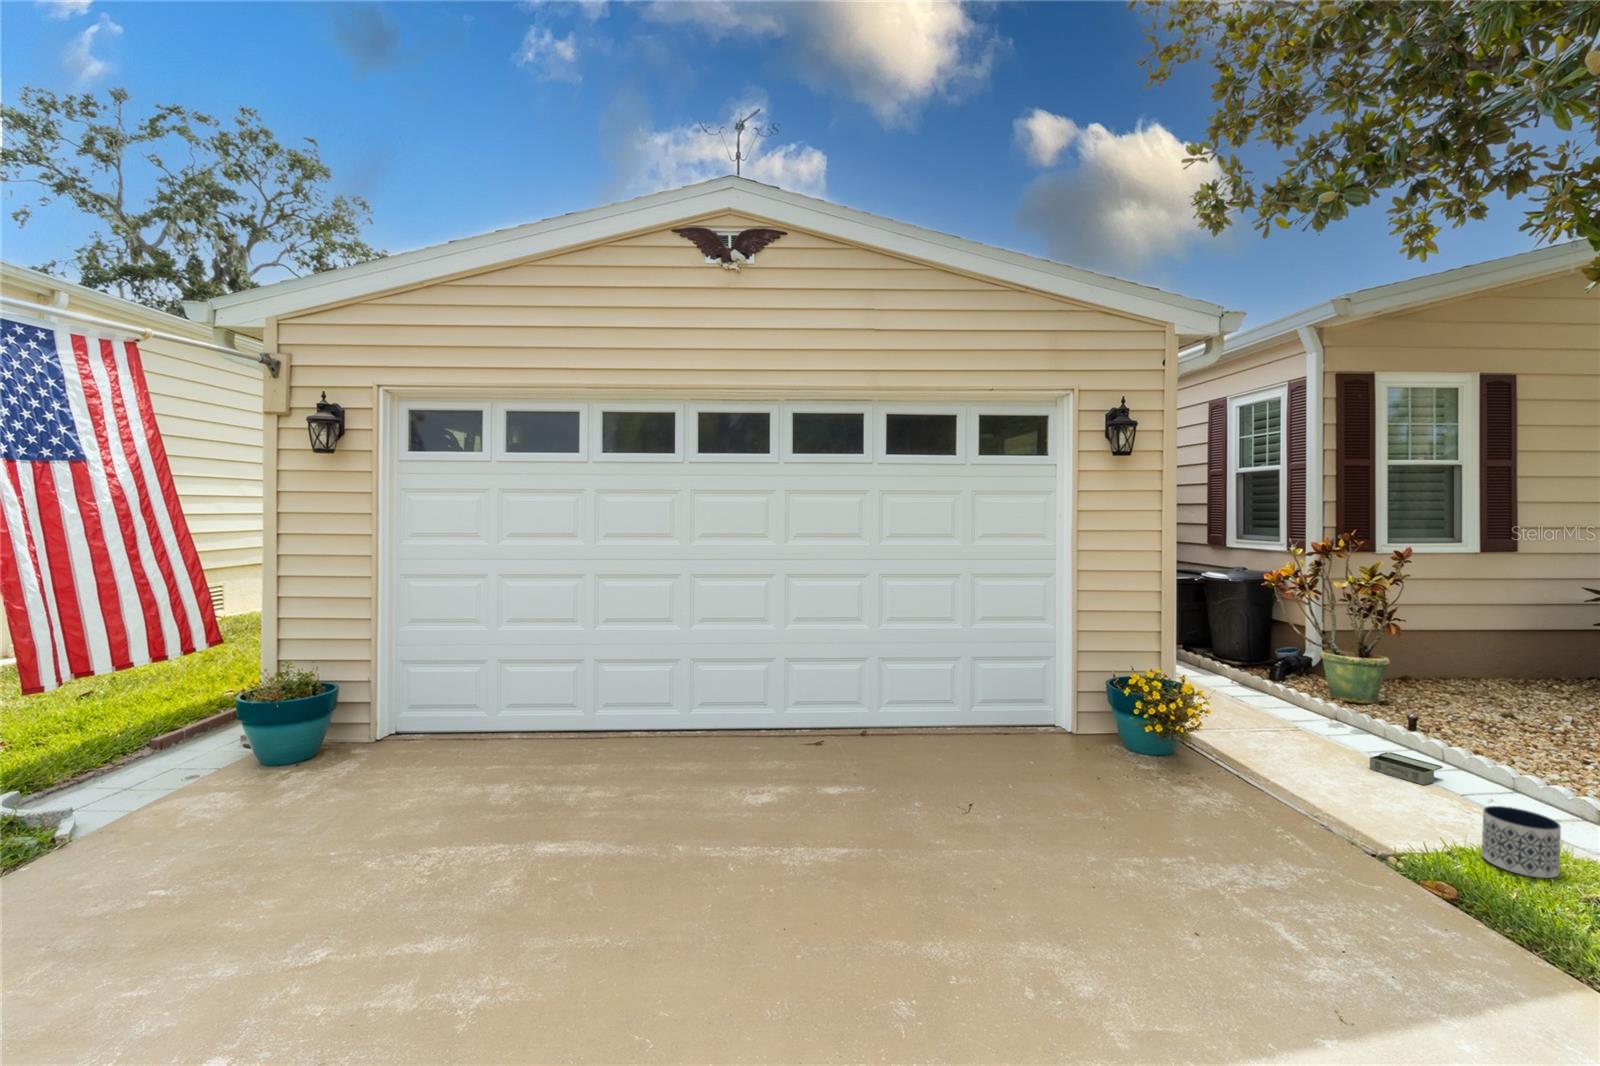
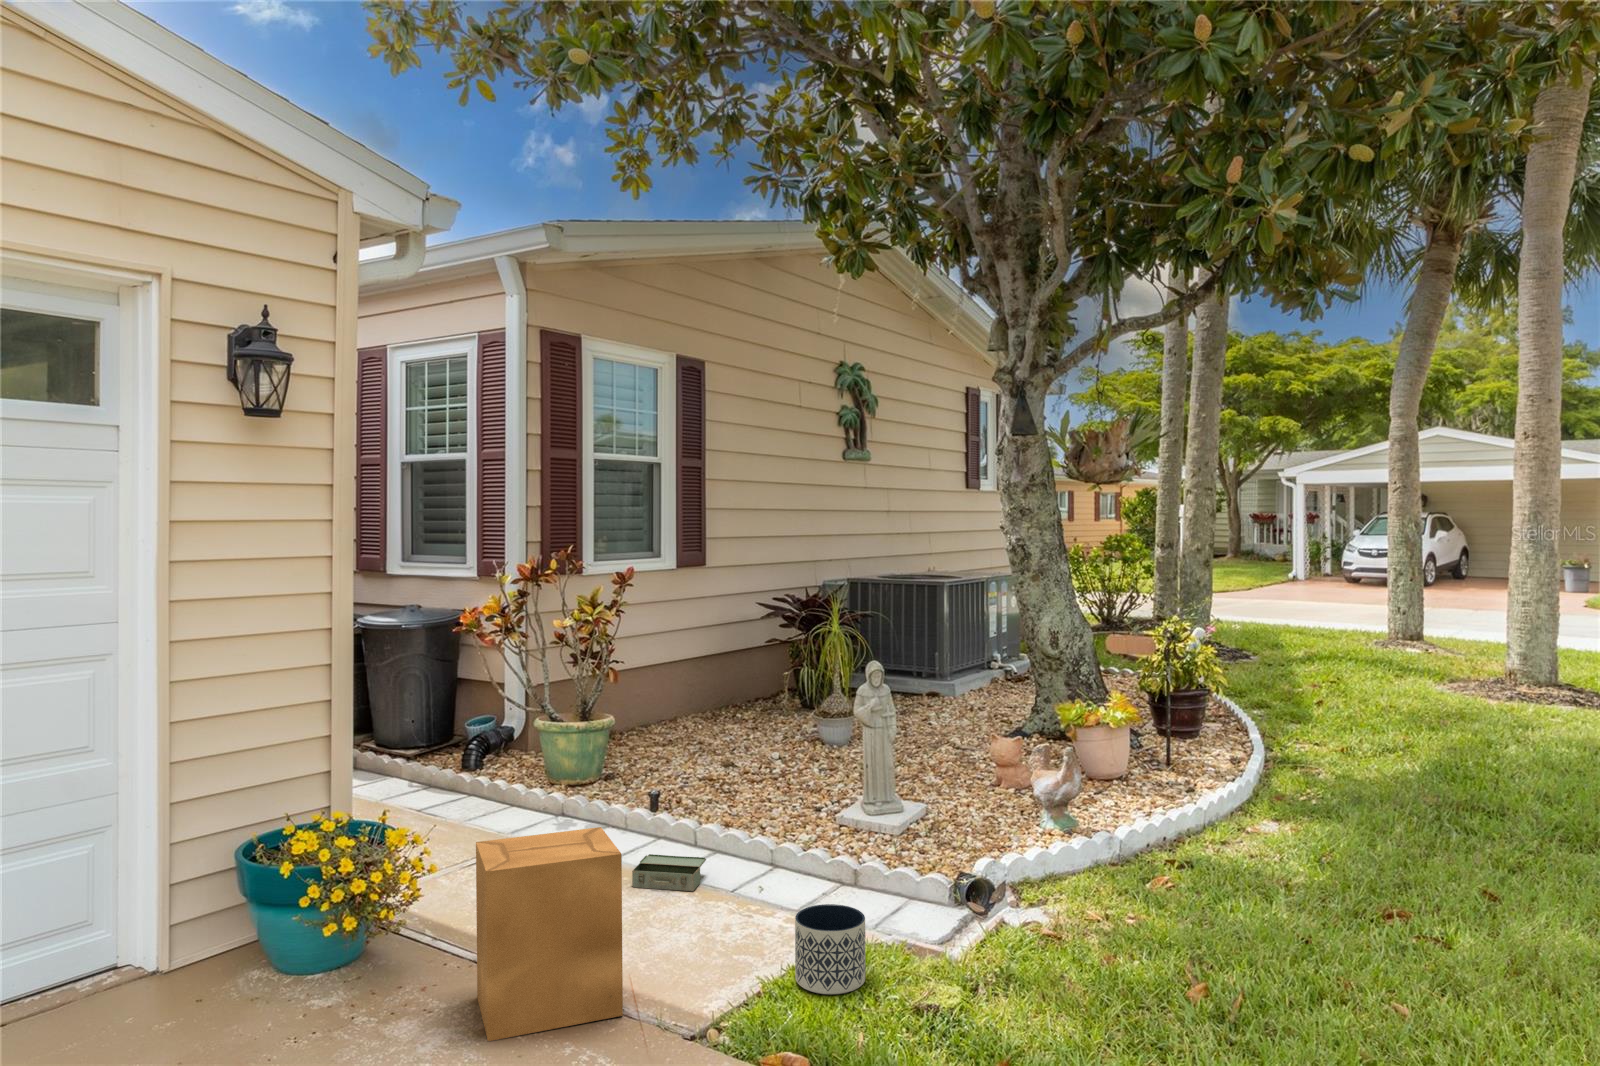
cardboard box: none [1226,698,1326,828] -> present [476,827,623,1041]

